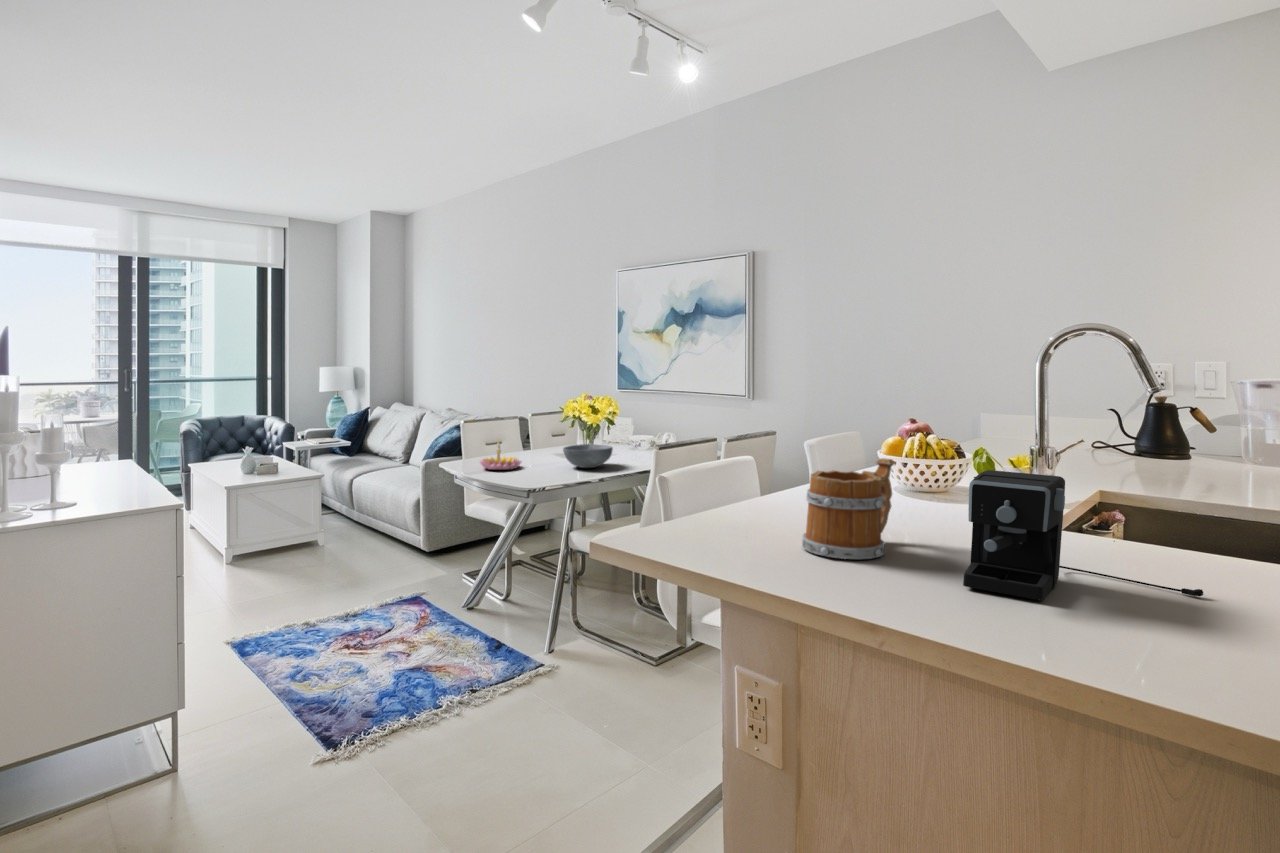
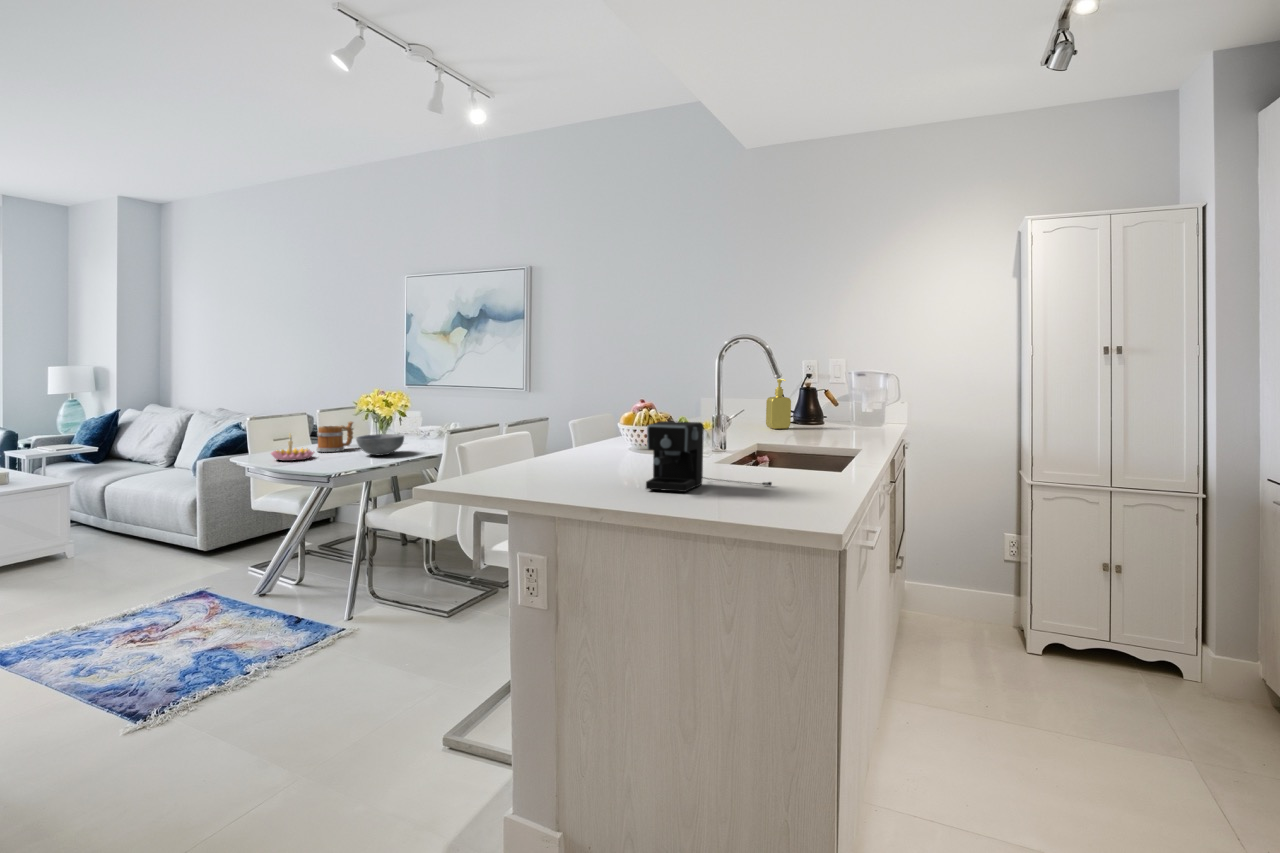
soap dispenser: none [1091,392,1135,463] -> present [766,379,791,429]
mug: present [802,458,895,559] -> present [317,421,353,452]

